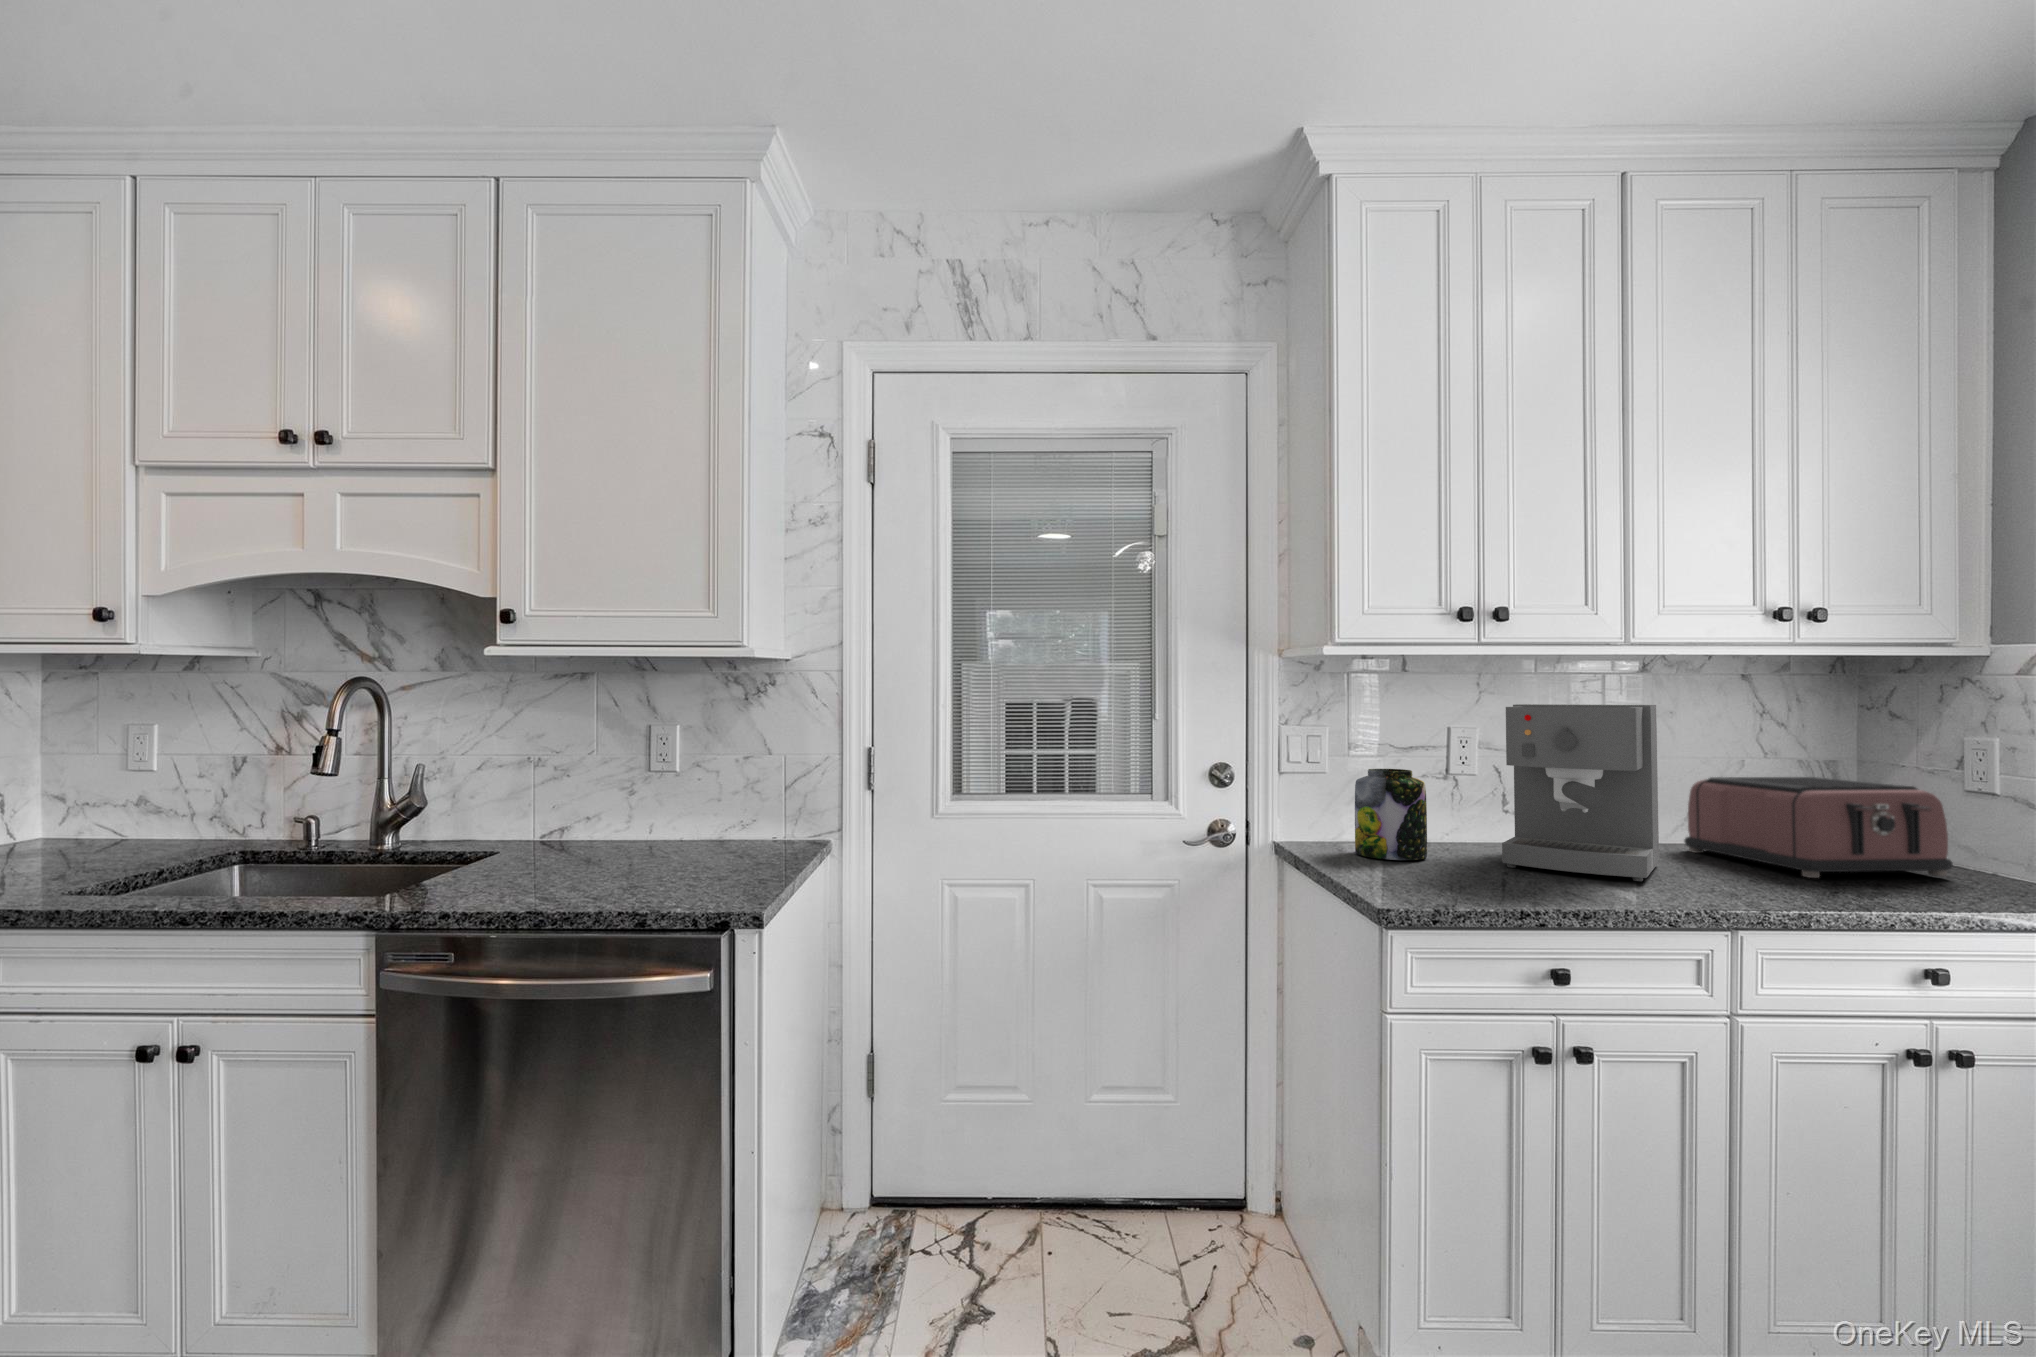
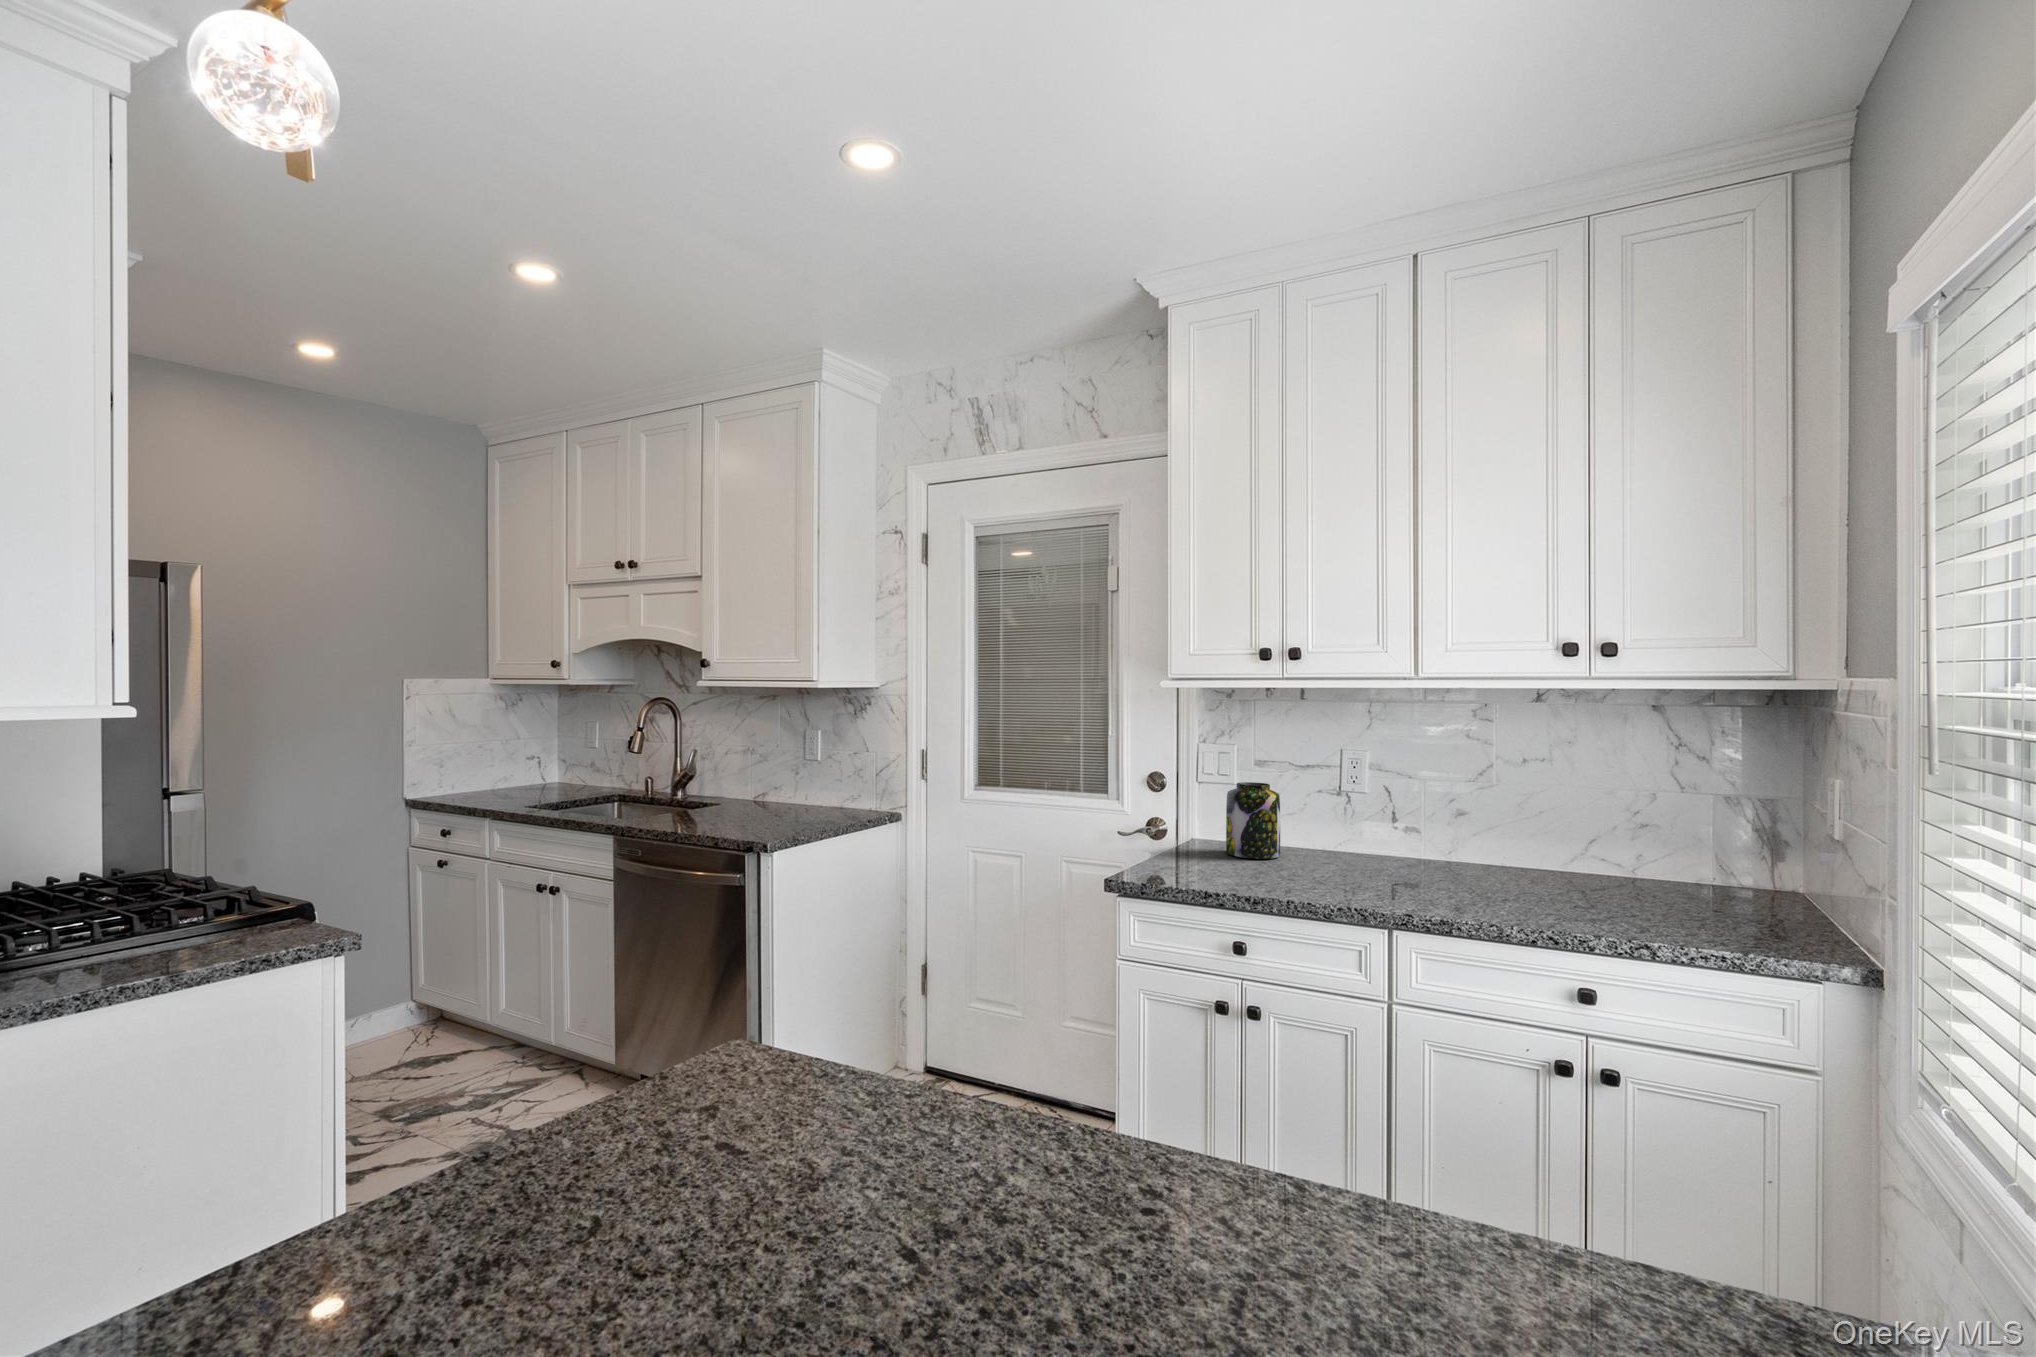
coffee maker: present [1502,704,1659,881] -> none [1308,732,1466,888]
toaster: present [1684,777,1953,878] -> none [1557,808,1739,919]

